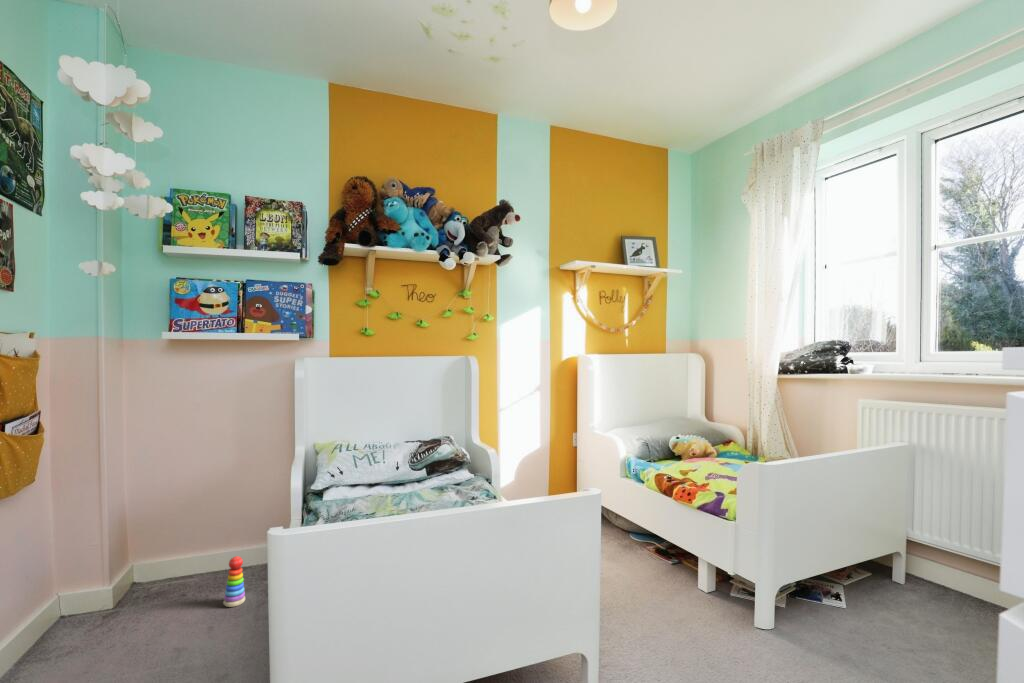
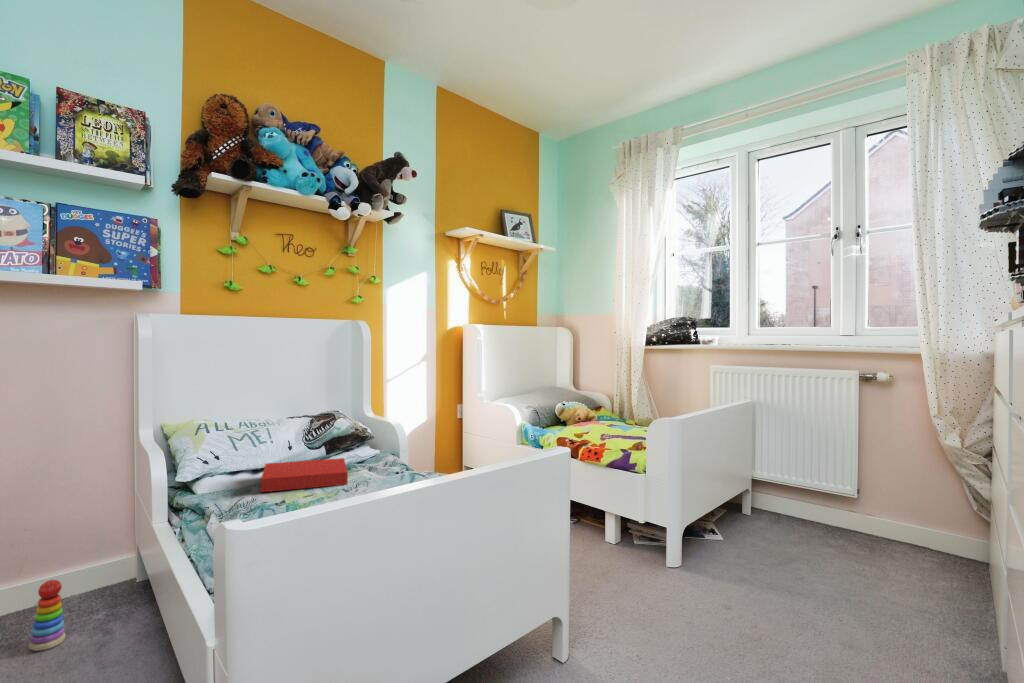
book: none [360,482,434,506] -> present [261,458,348,492]

